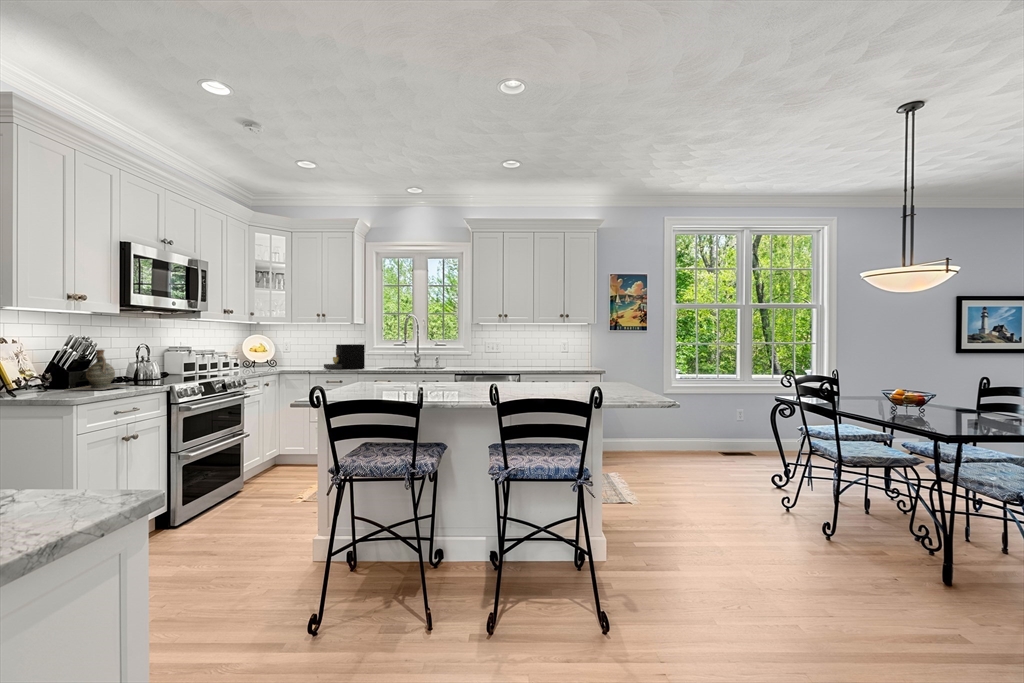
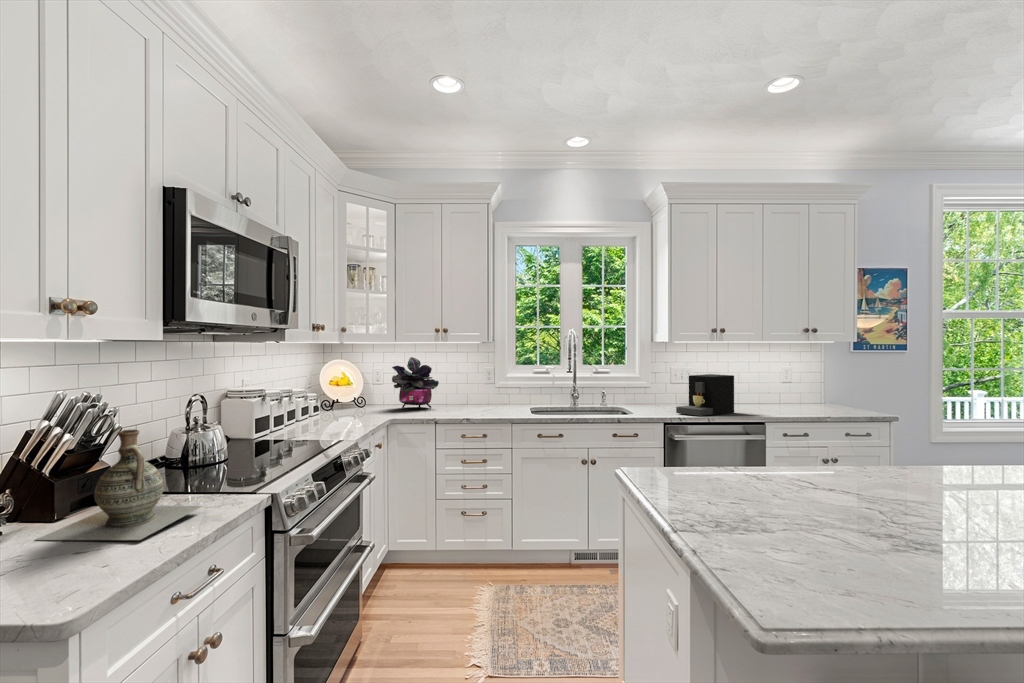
potted plant: none [290,333,323,367] -> present [392,357,439,408]
coffee maker: present [324,344,365,369] -> present [676,374,734,416]

